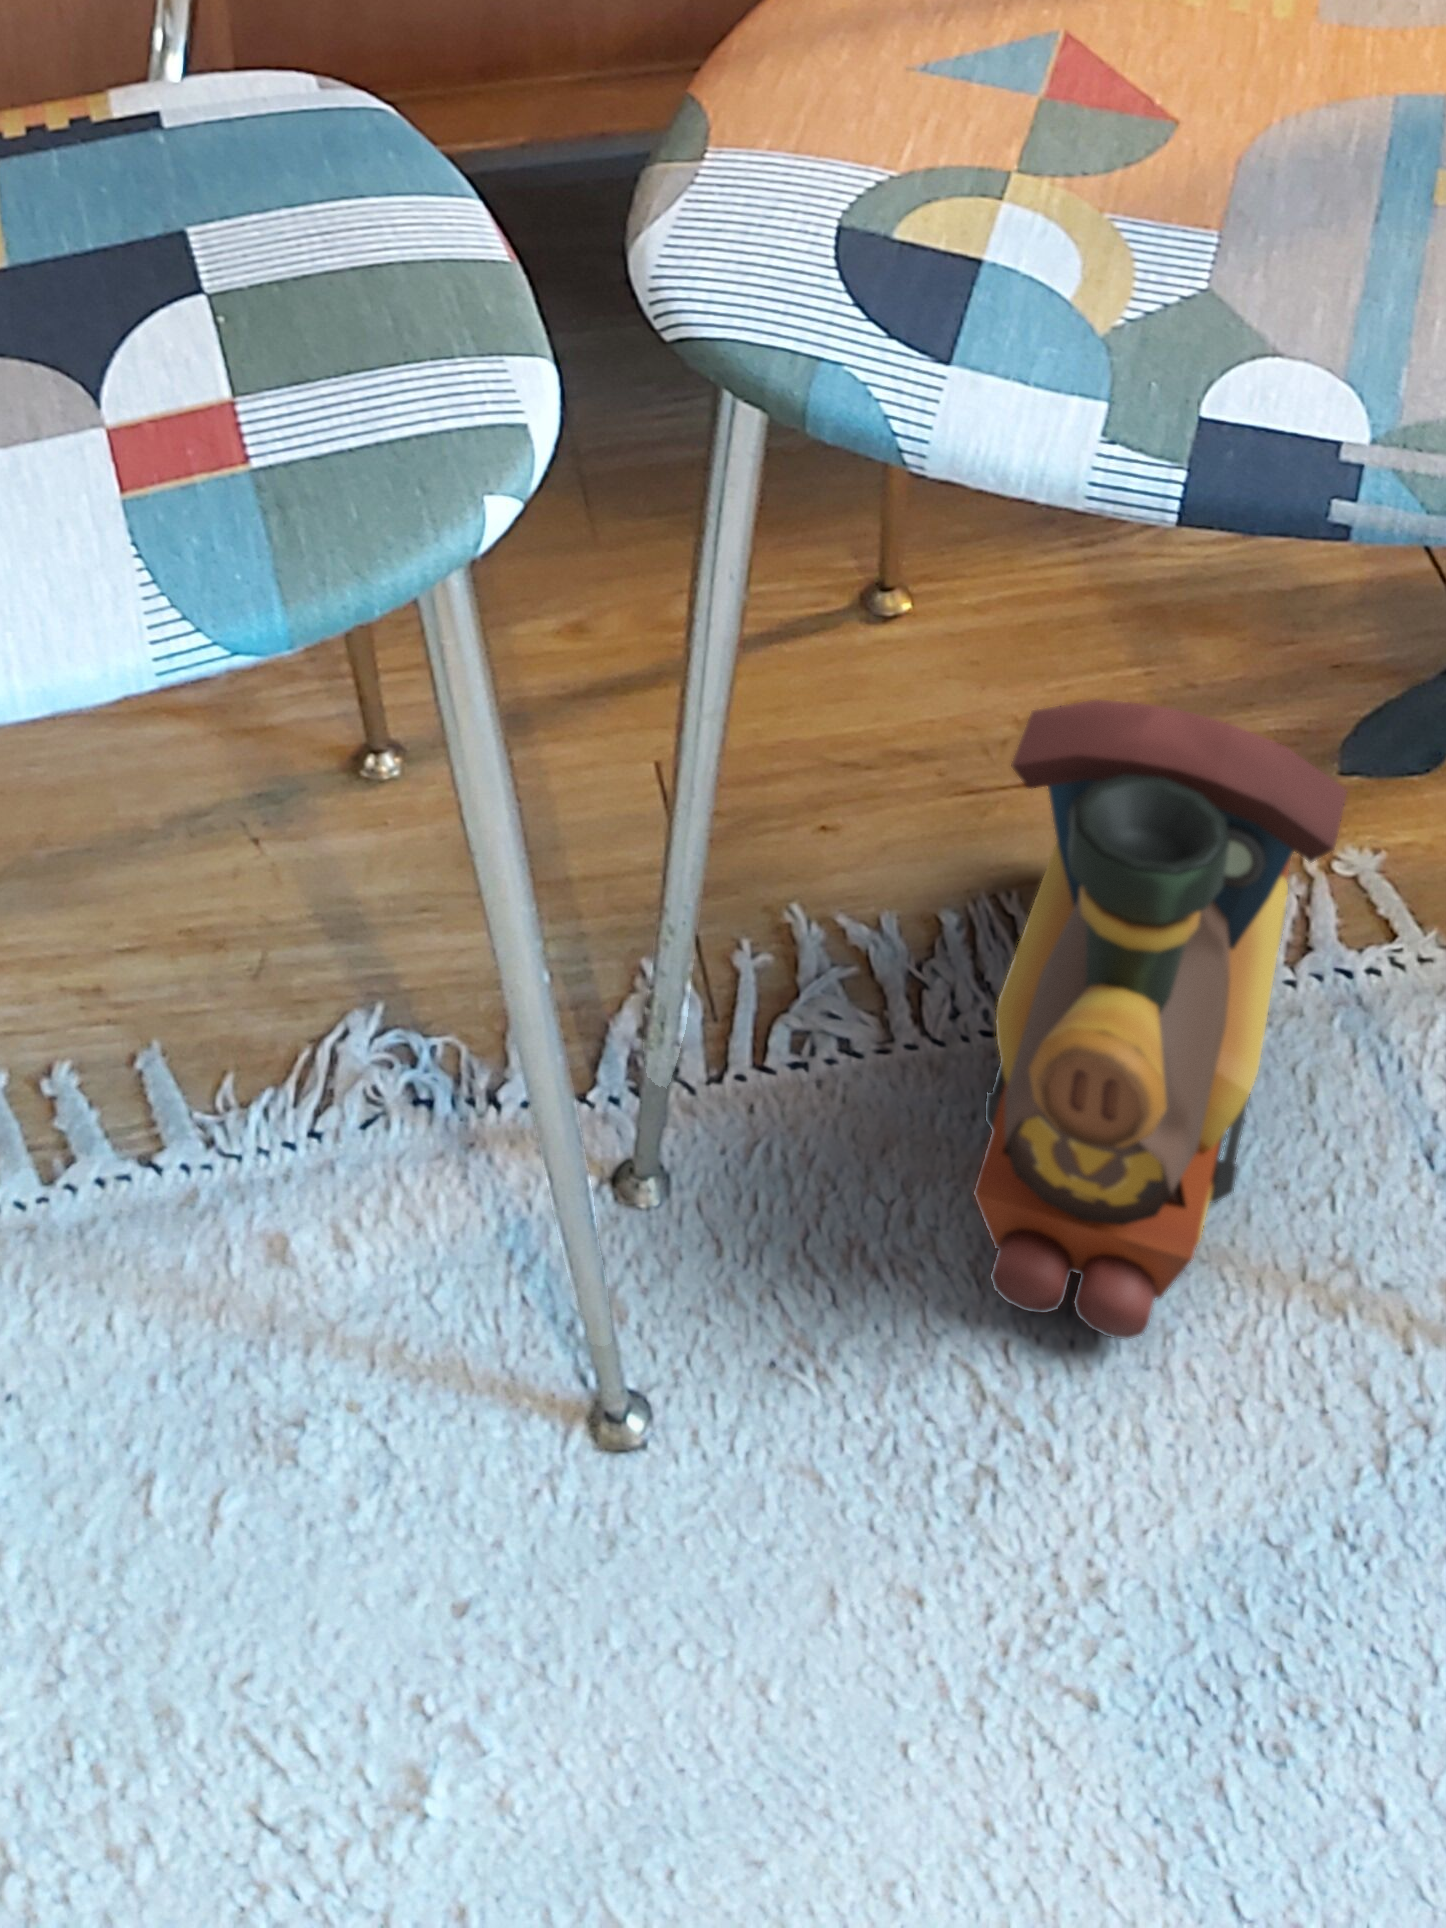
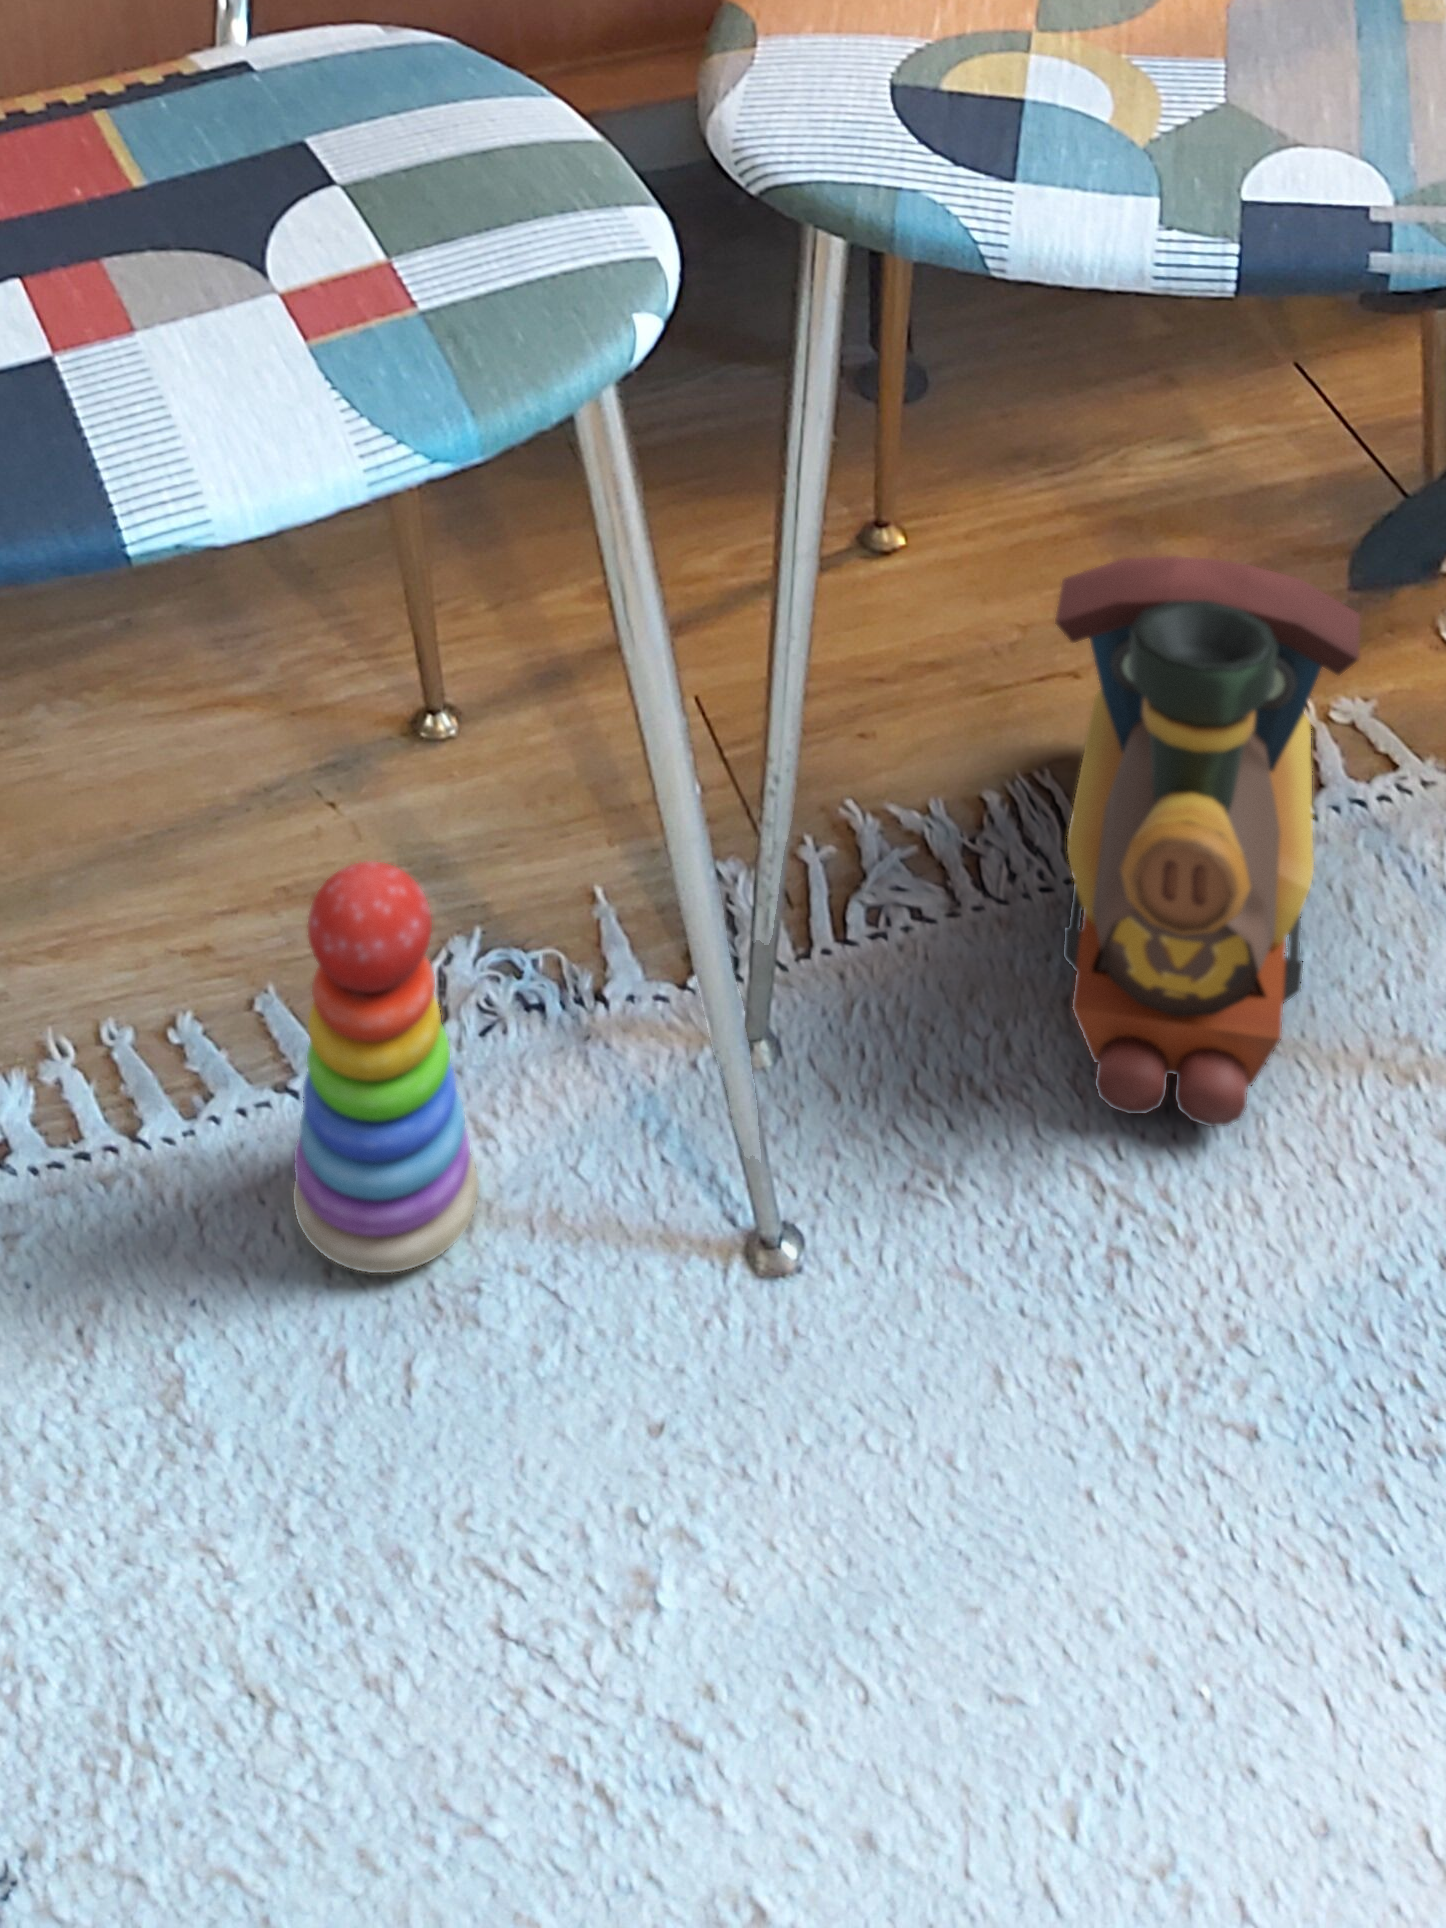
stacking toy: none [129,982,324,1392] -> present [293,862,479,1273]

